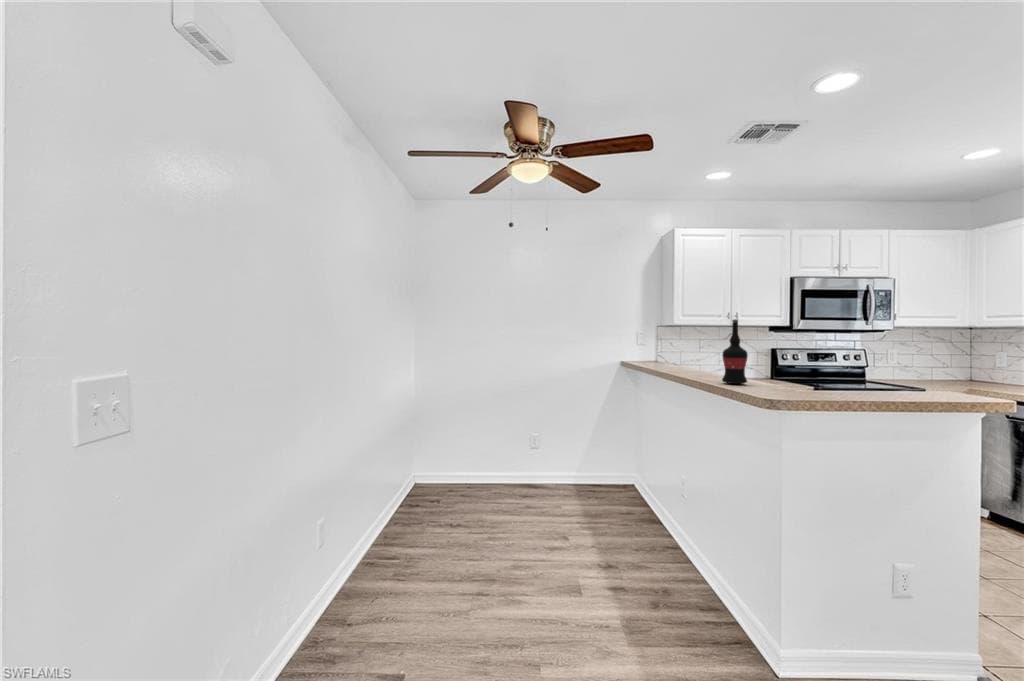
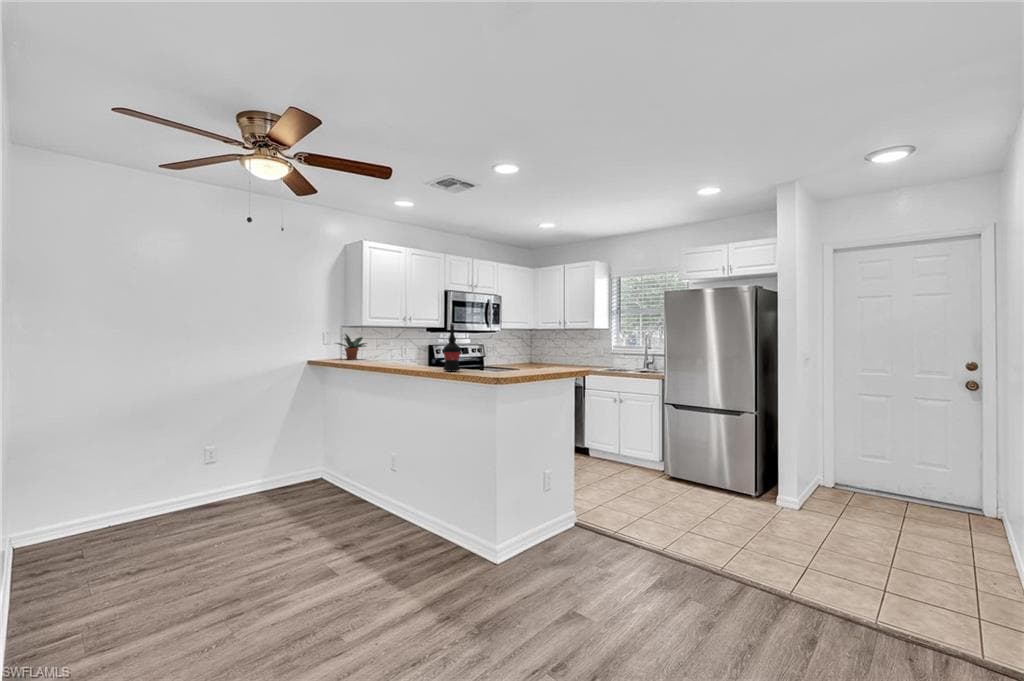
potted plant: none [647,334,686,363] -> present [336,334,366,360]

